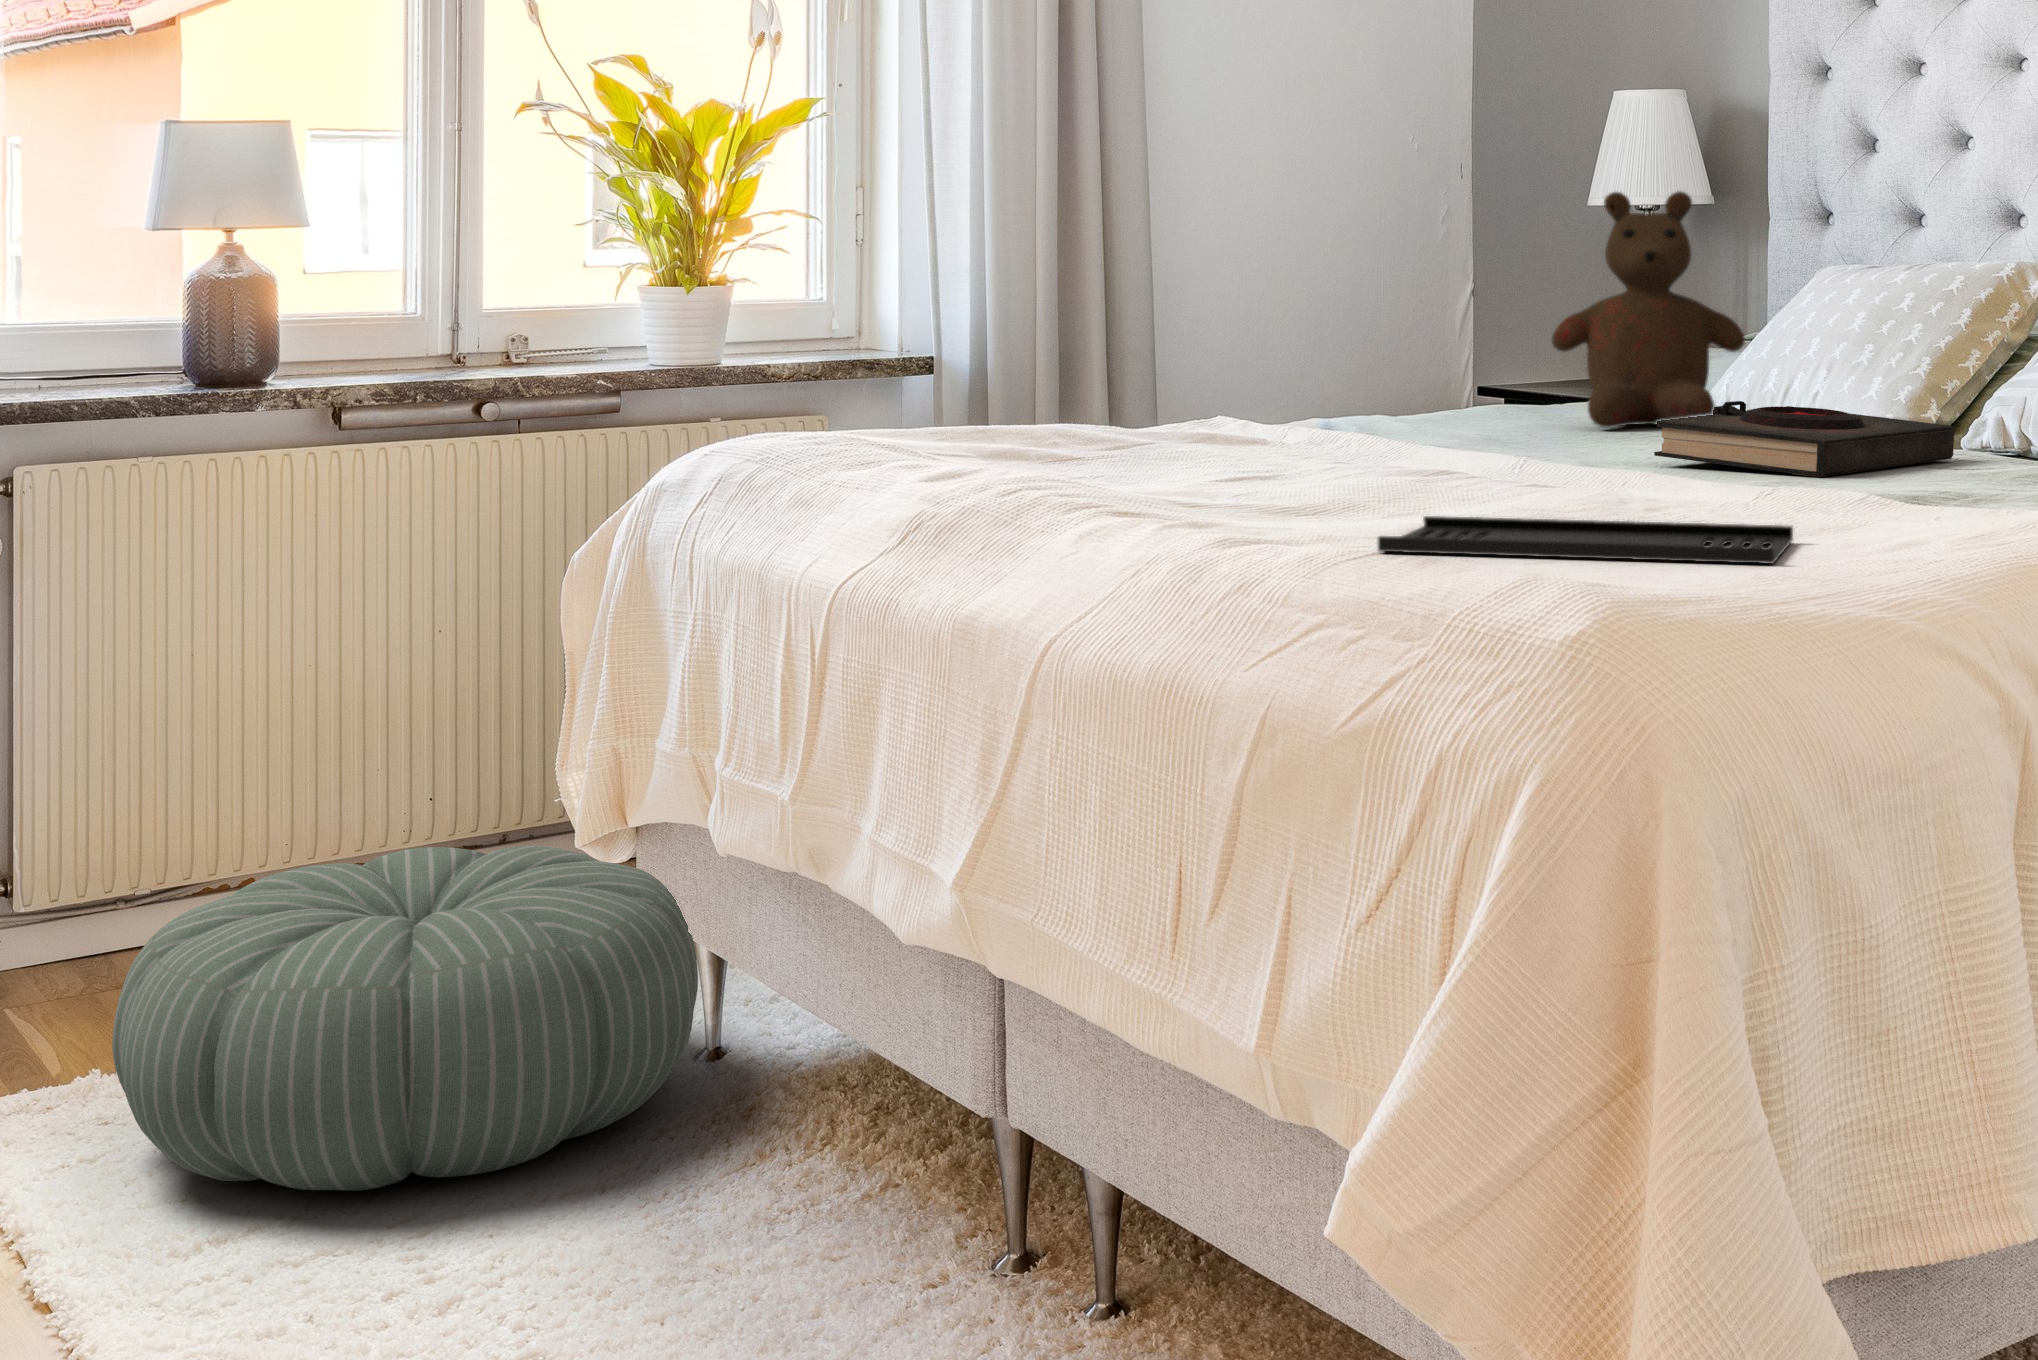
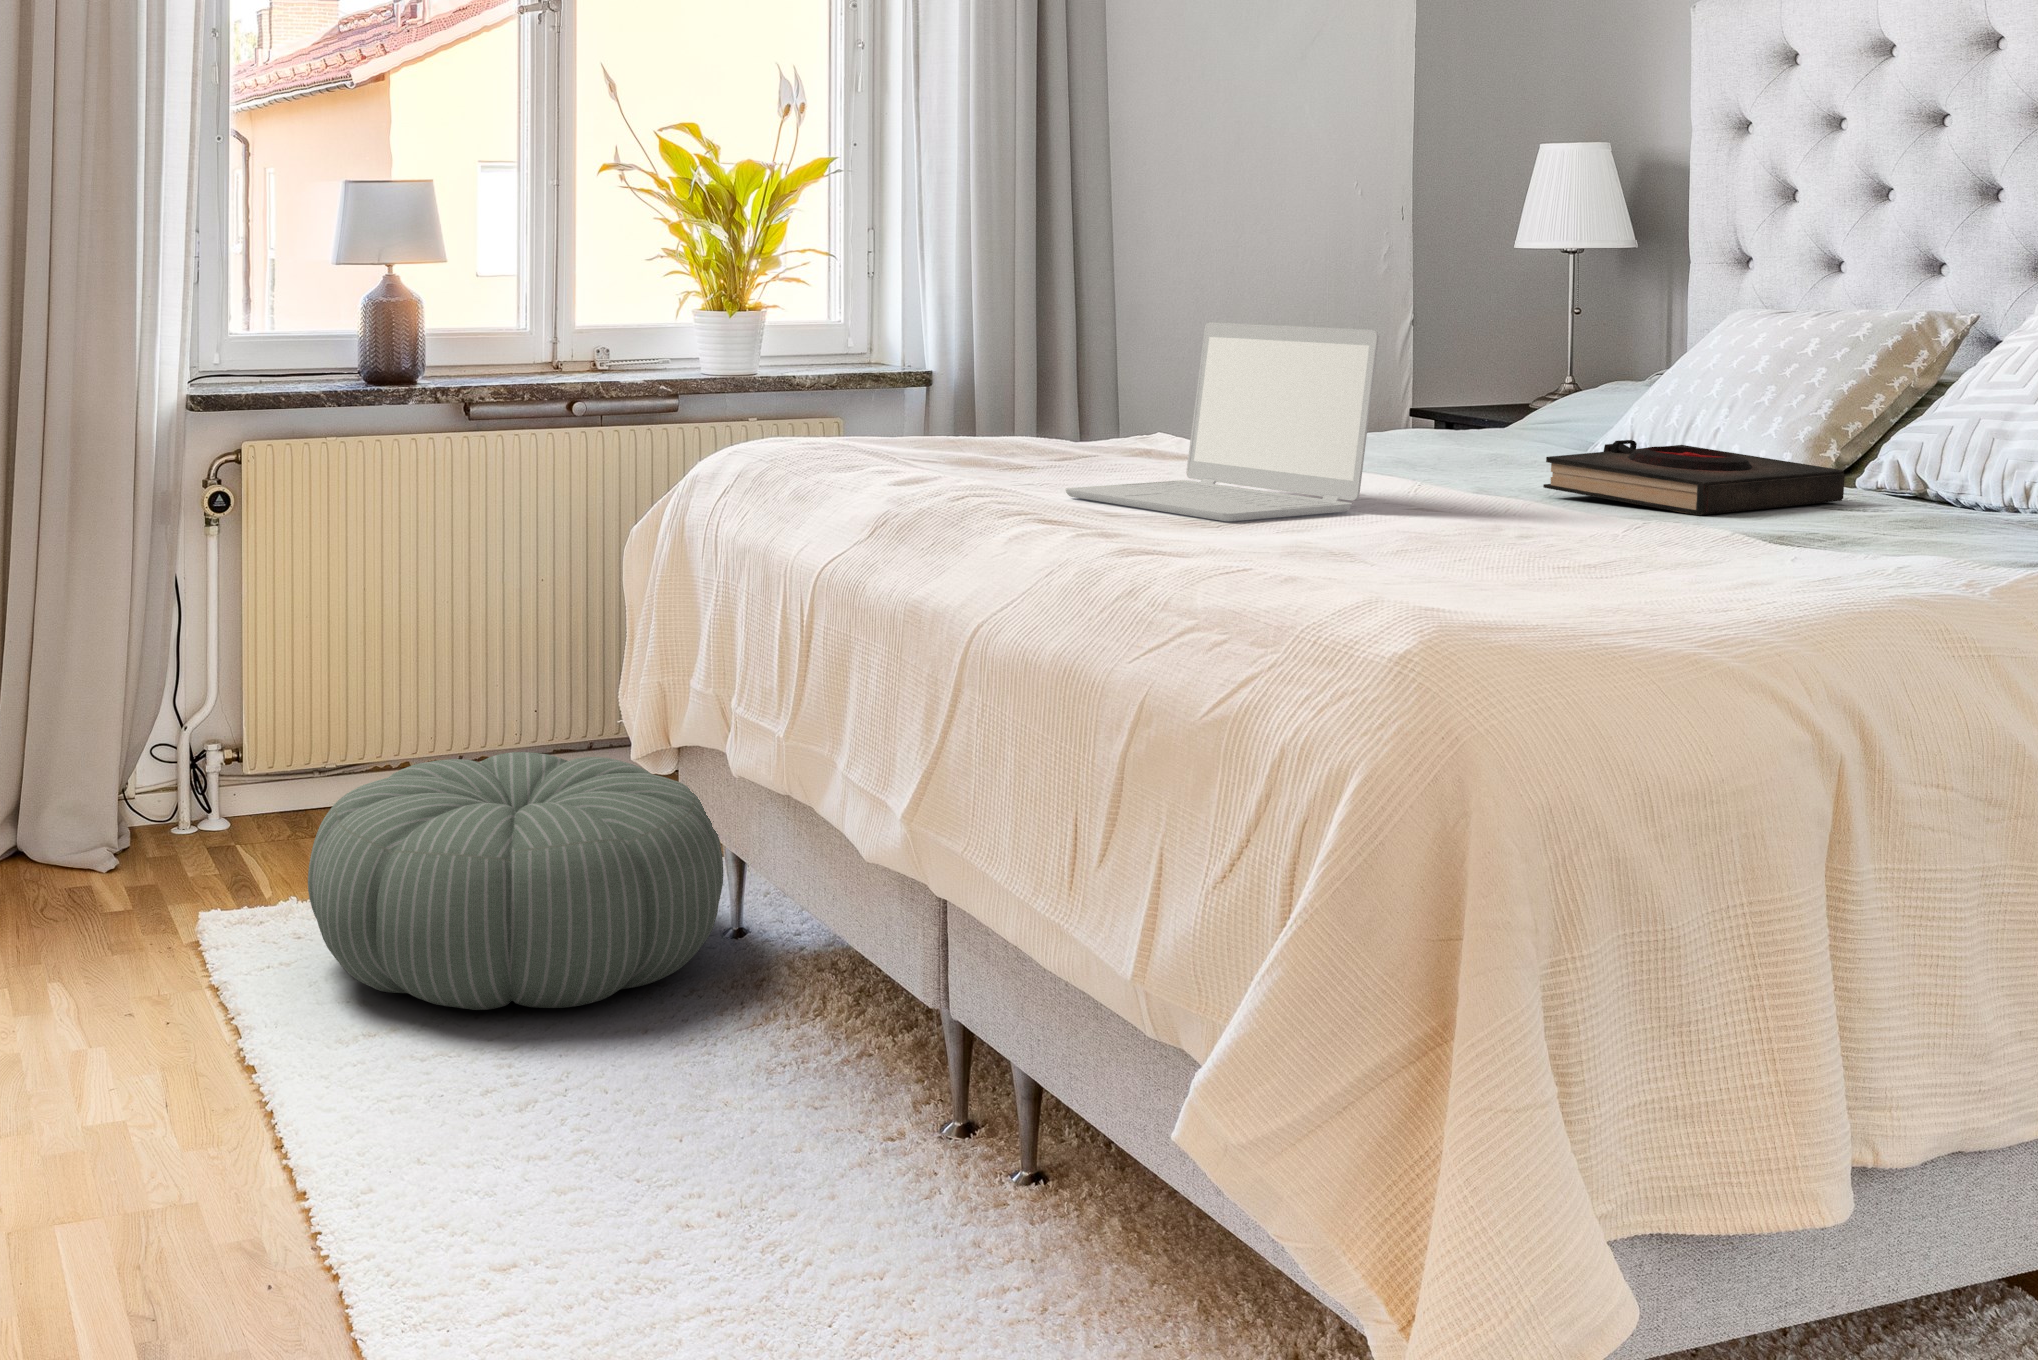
teddy bear: present [1552,191,1745,428] -> none [1464,240,1653,458]
laptop: none [1126,276,1484,502] -> present [1065,322,1379,521]
tray: present [1378,516,1793,564] -> none [1261,542,1641,603]

